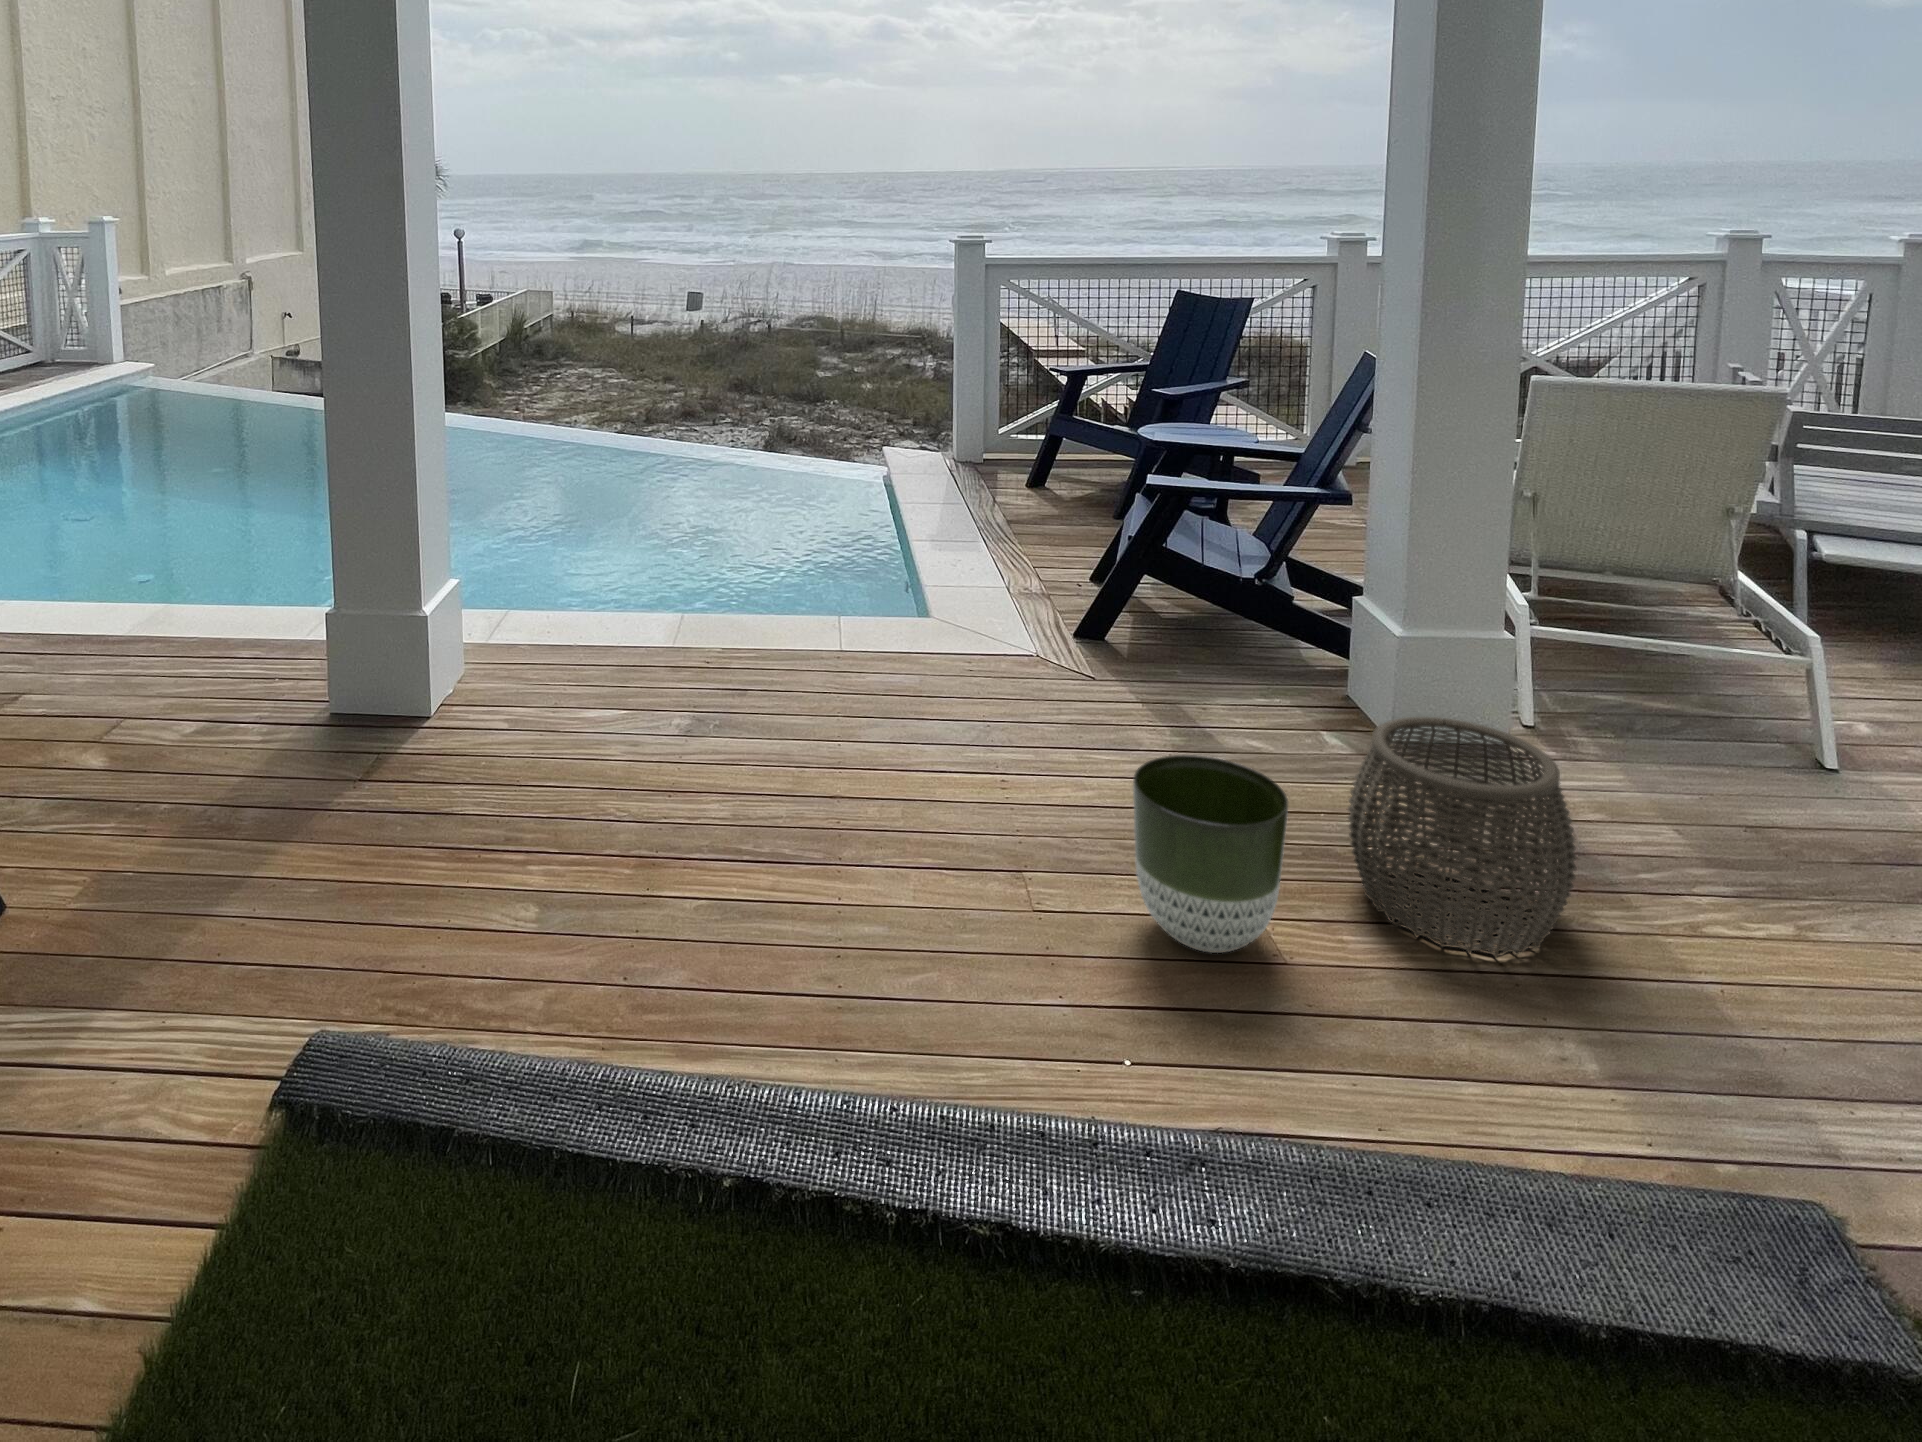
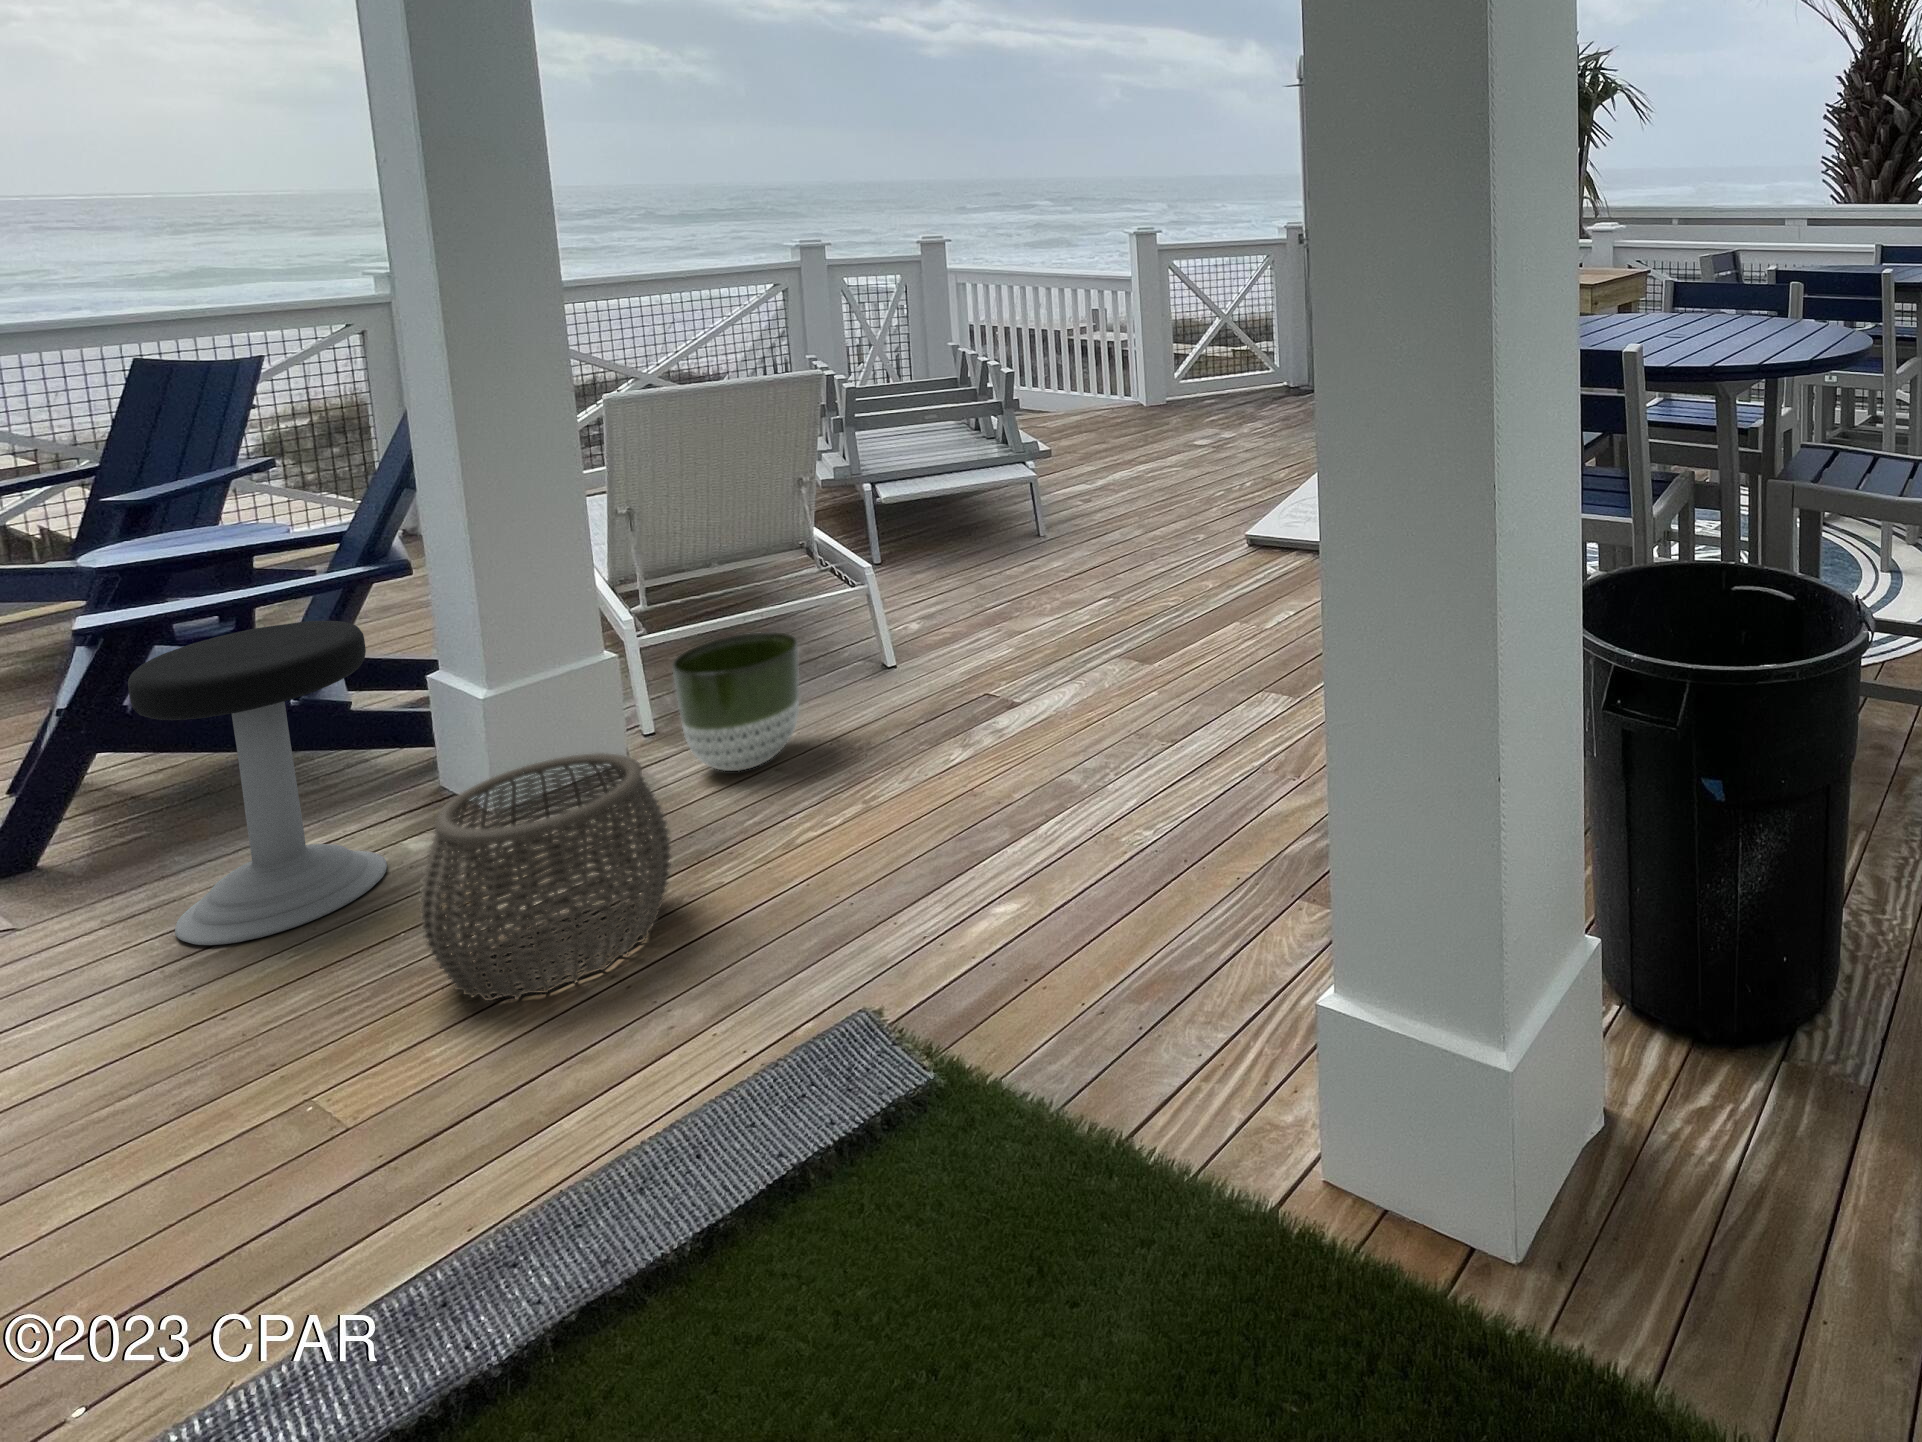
stool: none [1176,515,1325,769] -> present [128,621,387,945]
planter: present [1133,755,1288,953] -> present [672,632,799,771]

